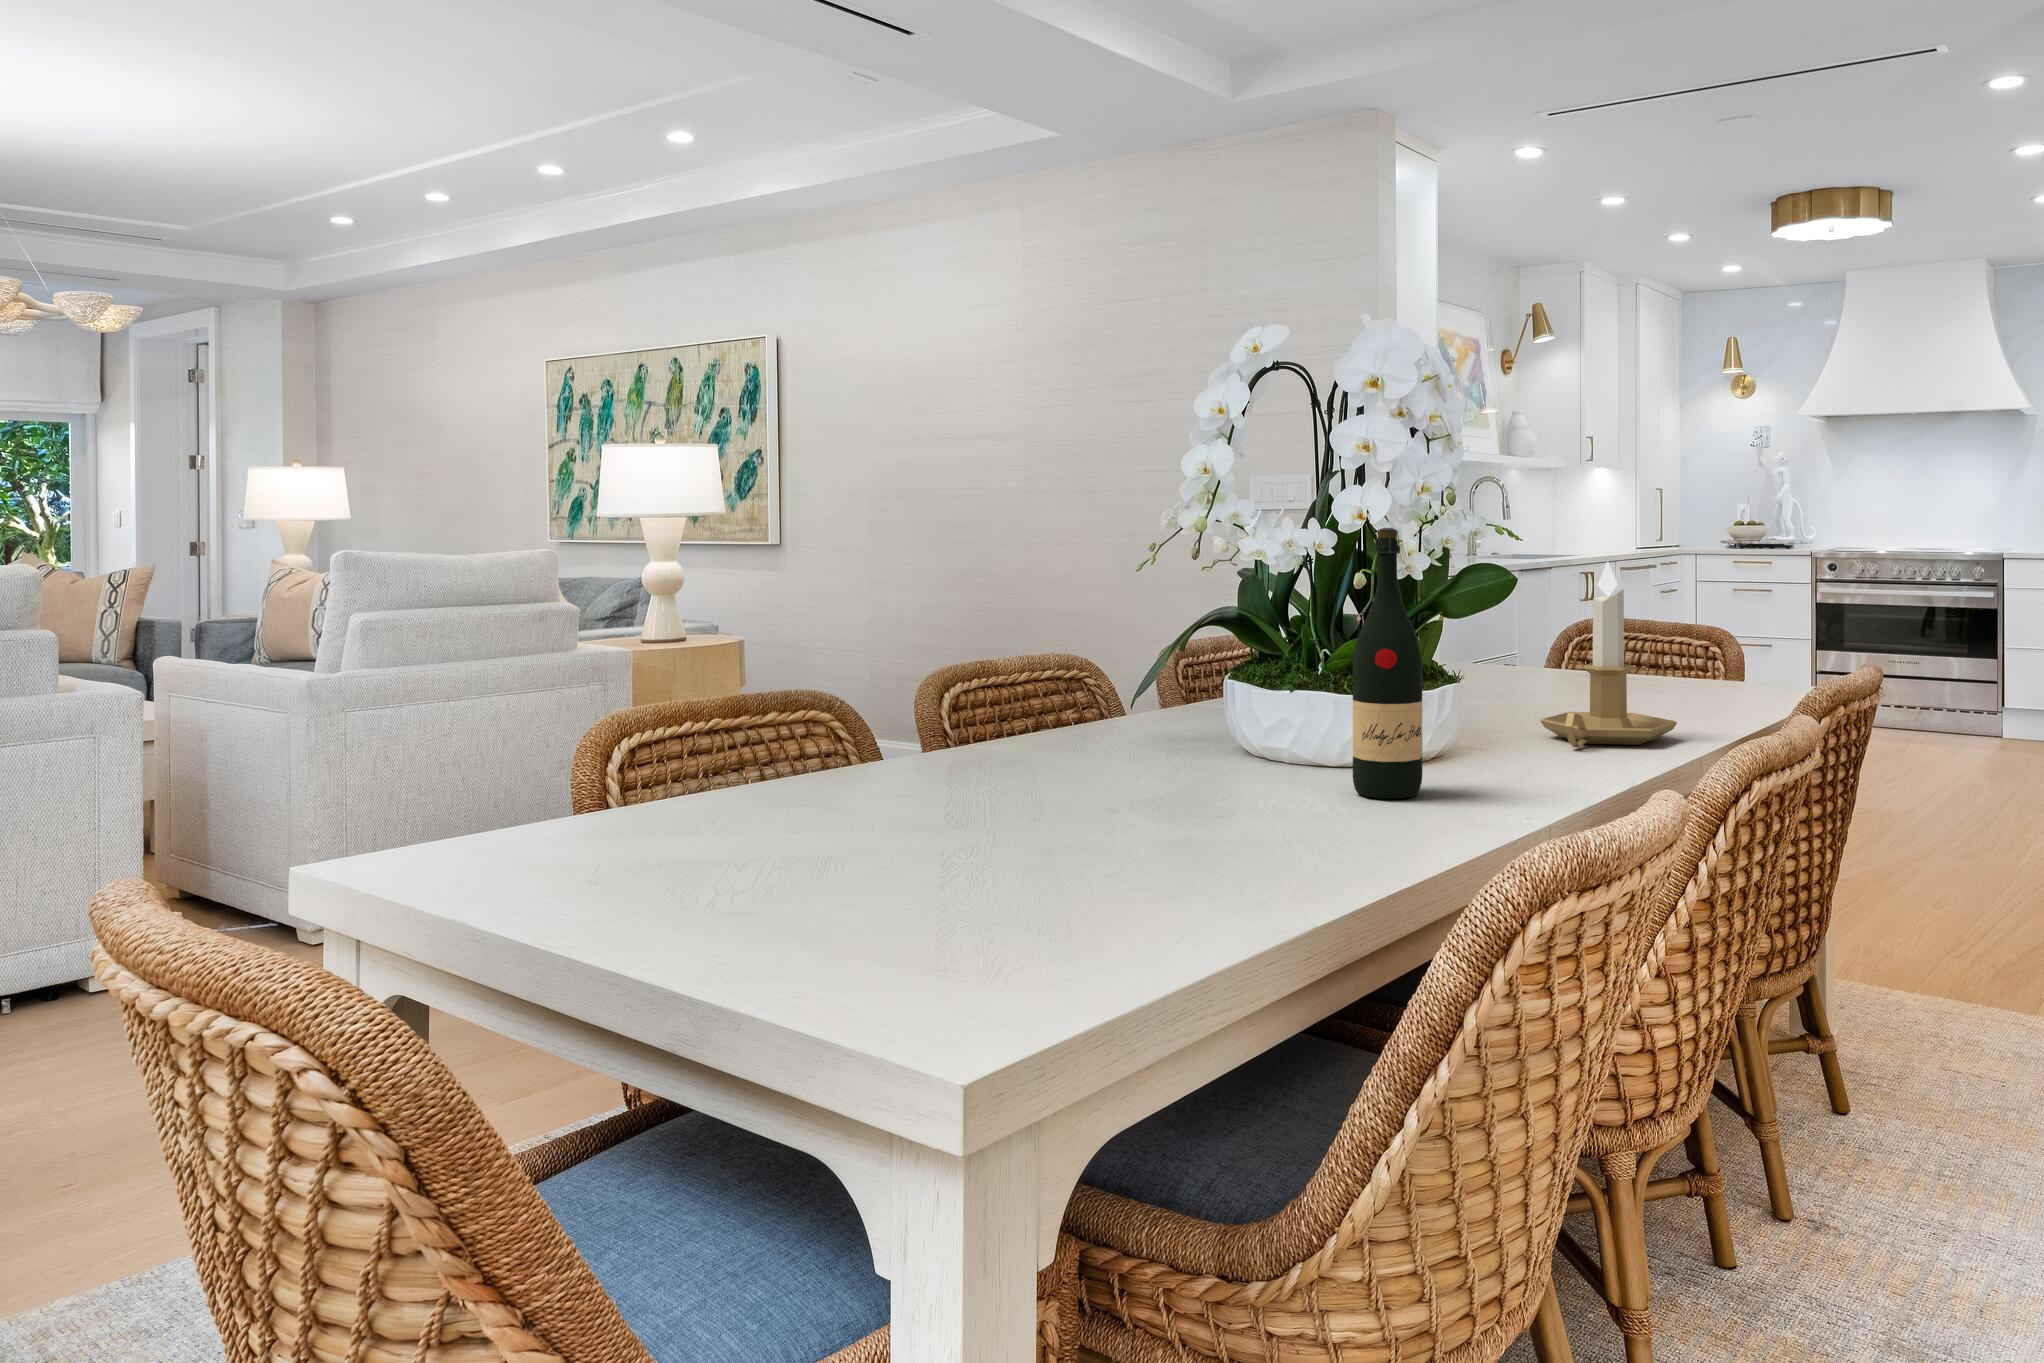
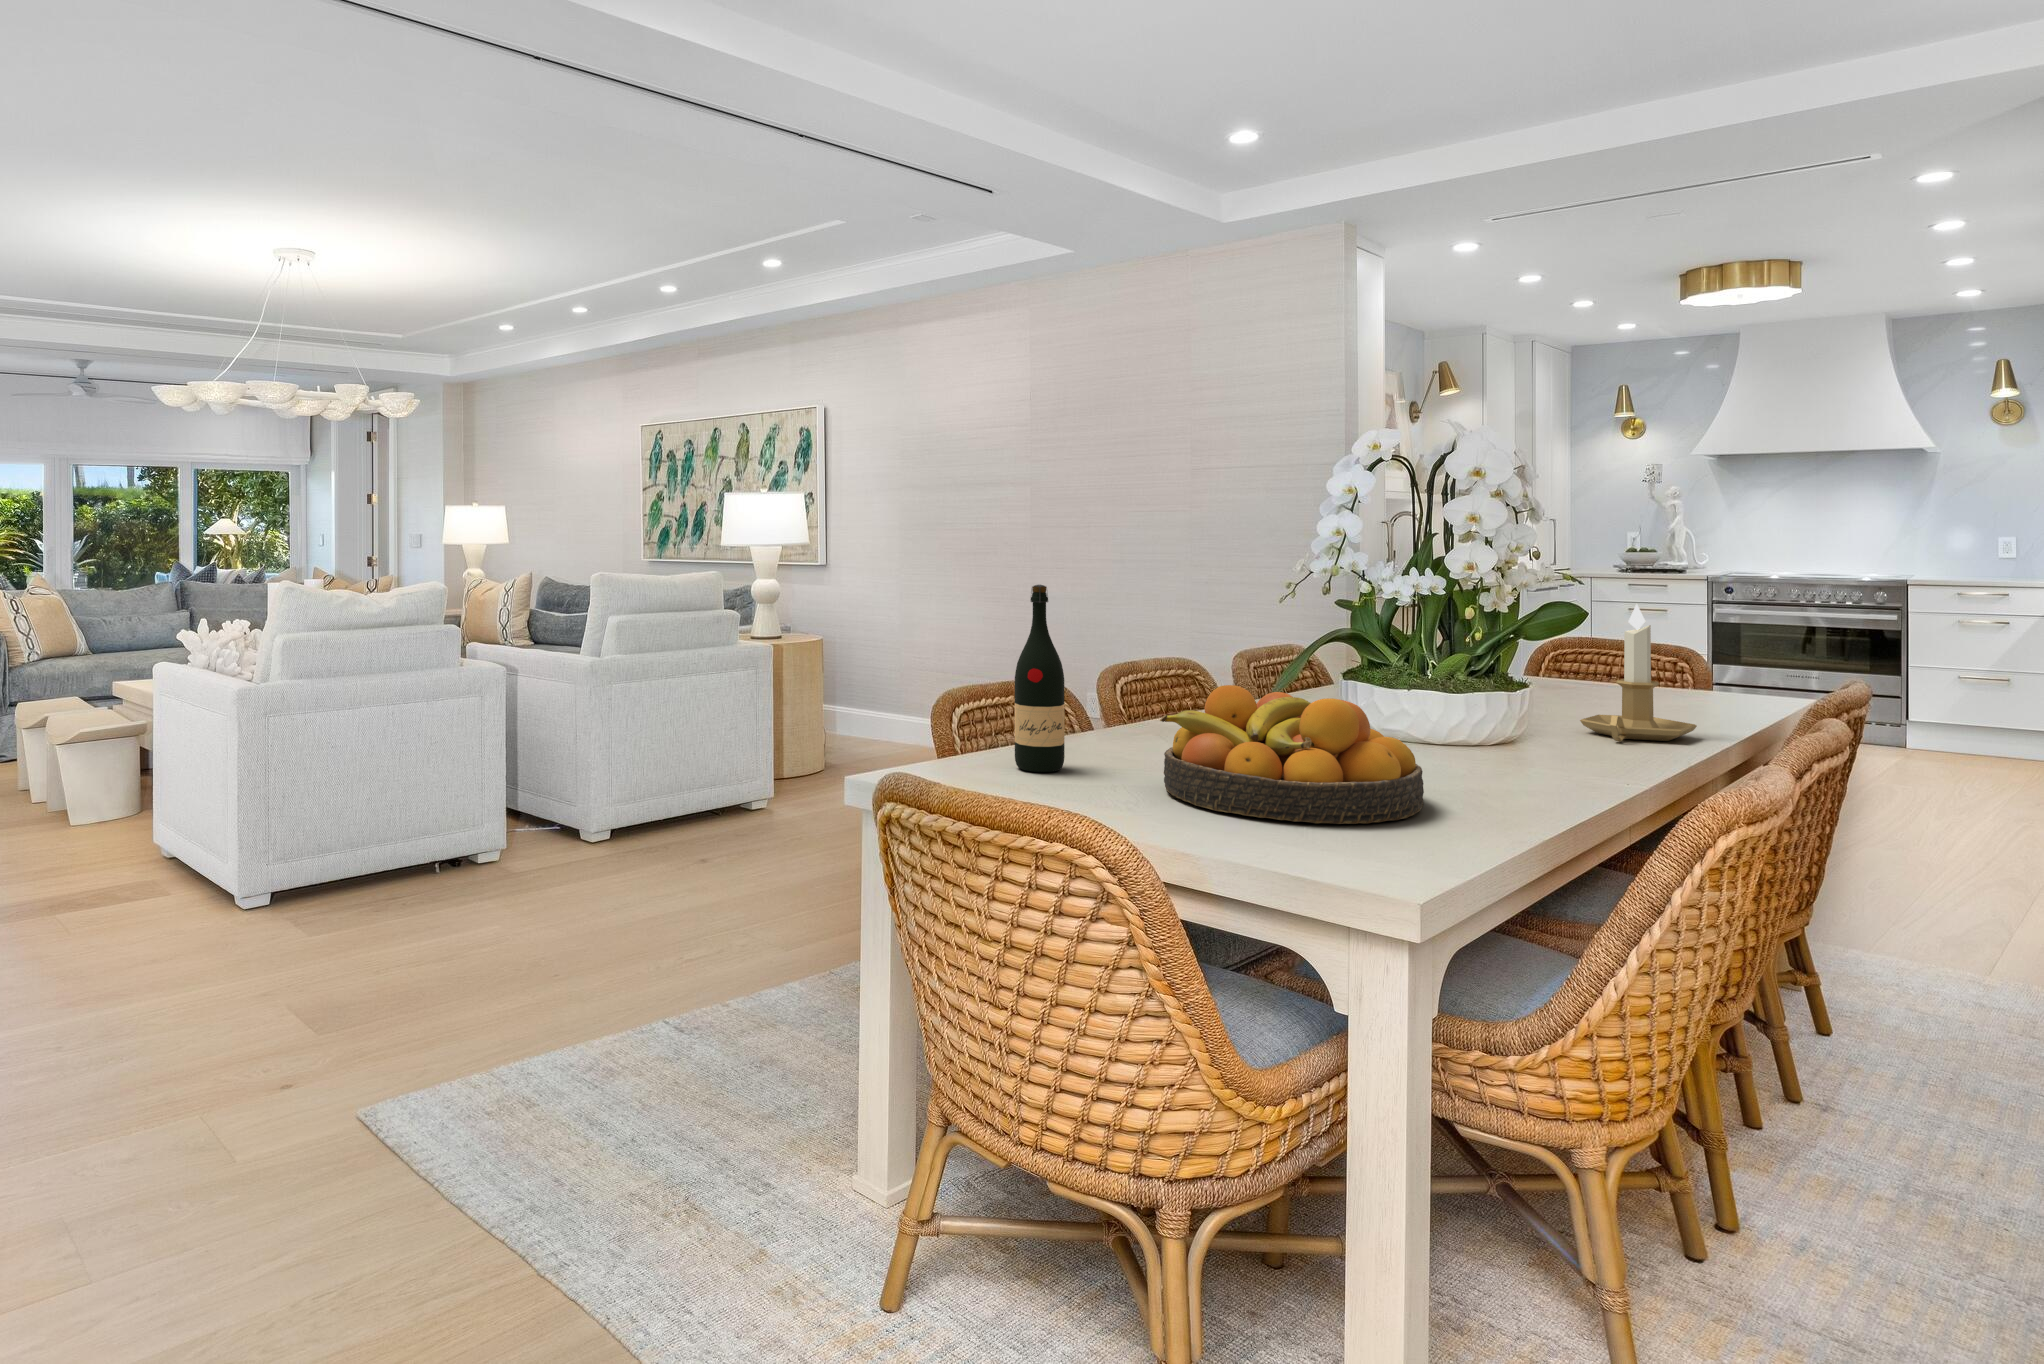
wine bottle: present [1353,528,1422,799] -> present [1015,585,1065,772]
fruit bowl: none [805,685,1205,910] -> present [1160,685,1424,824]

